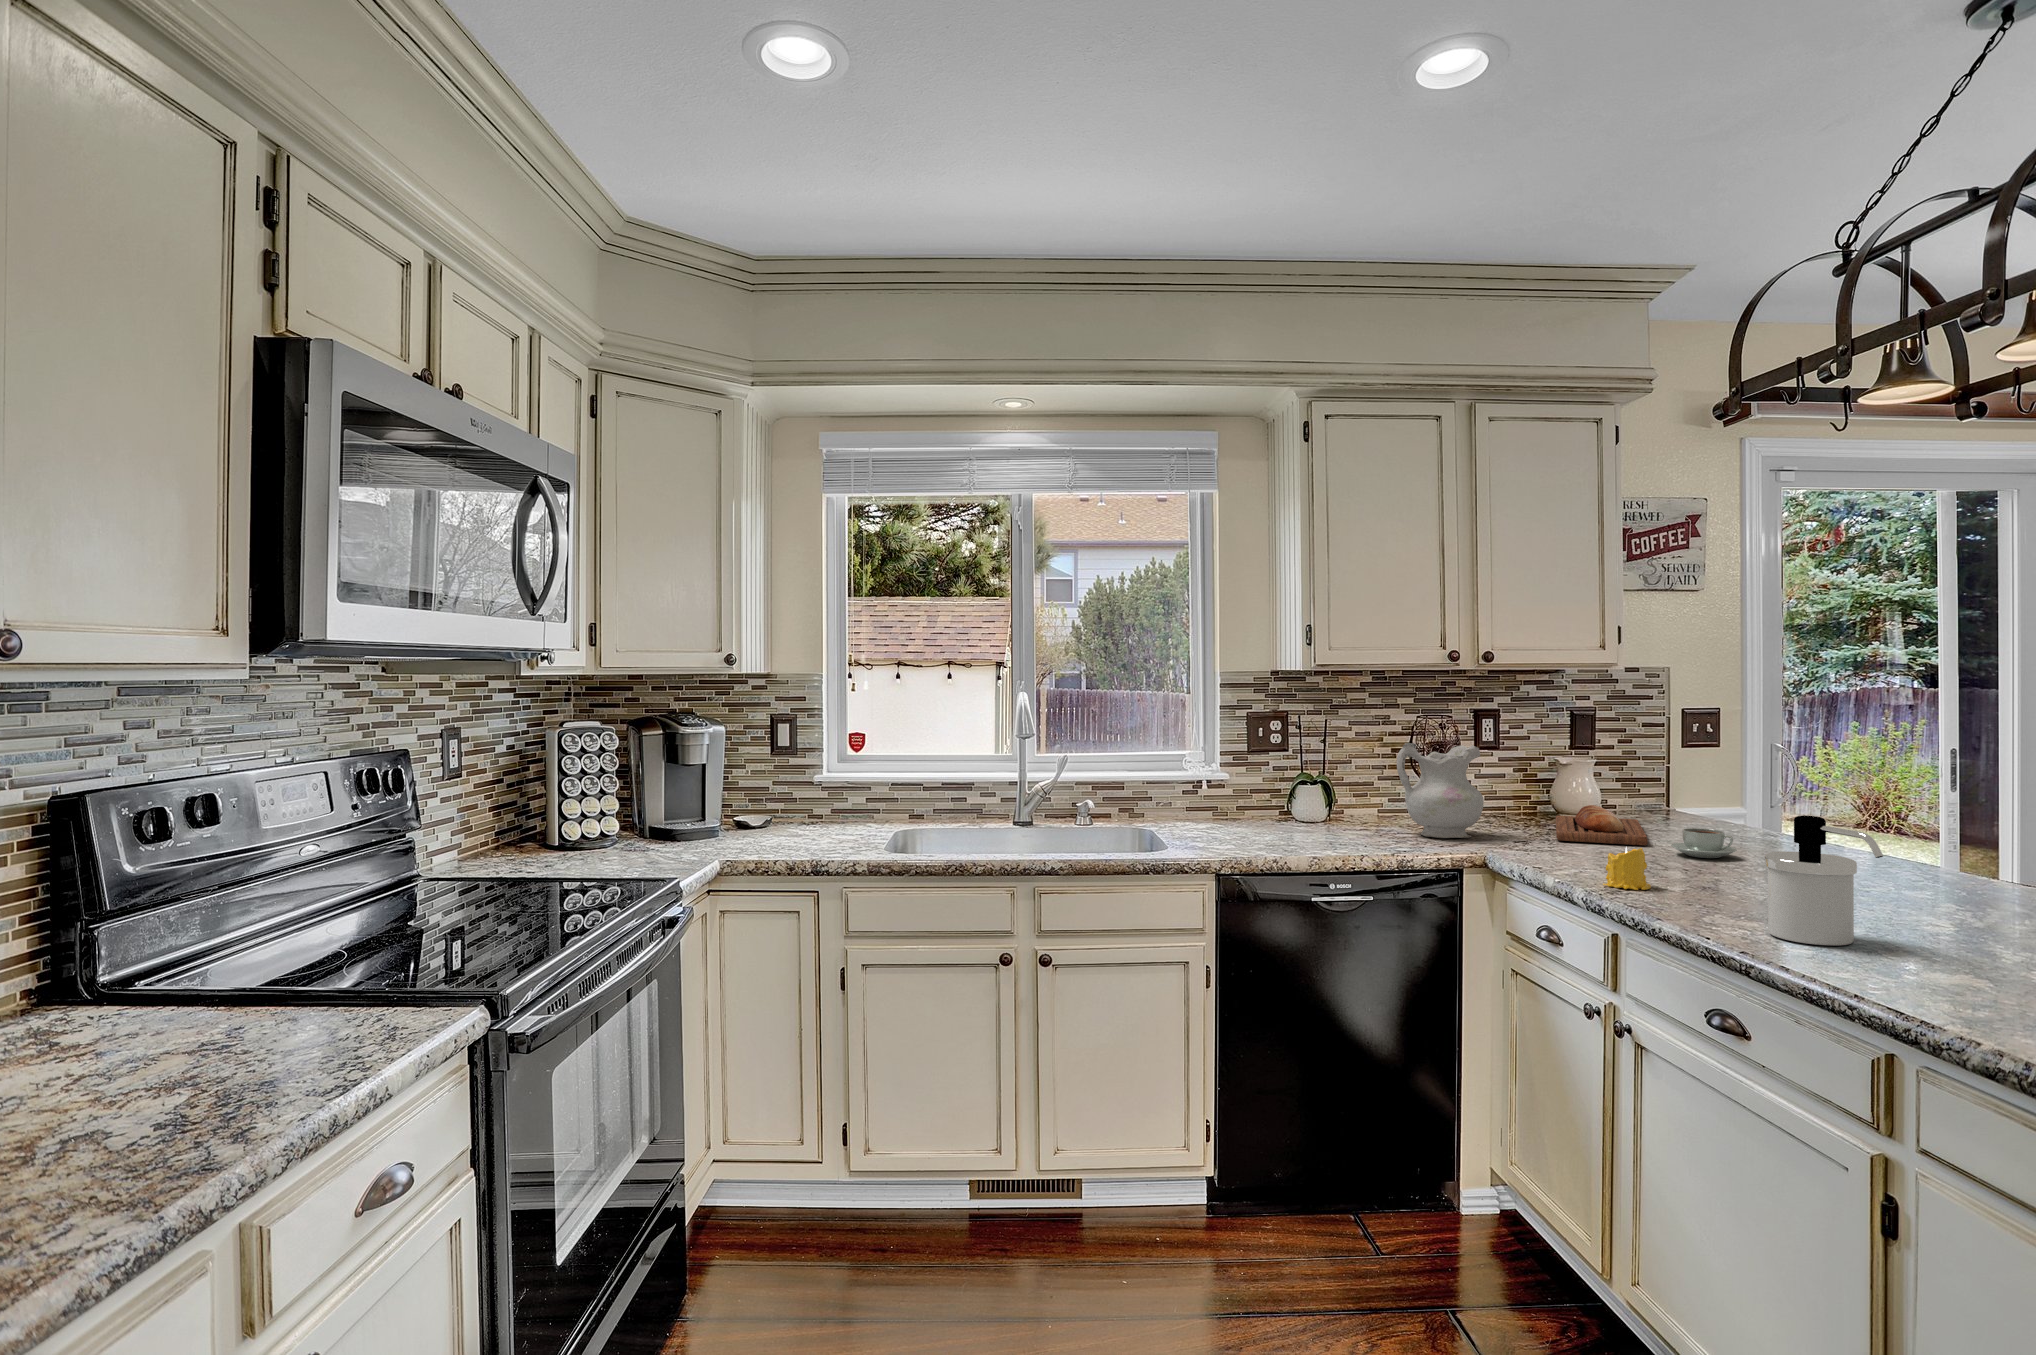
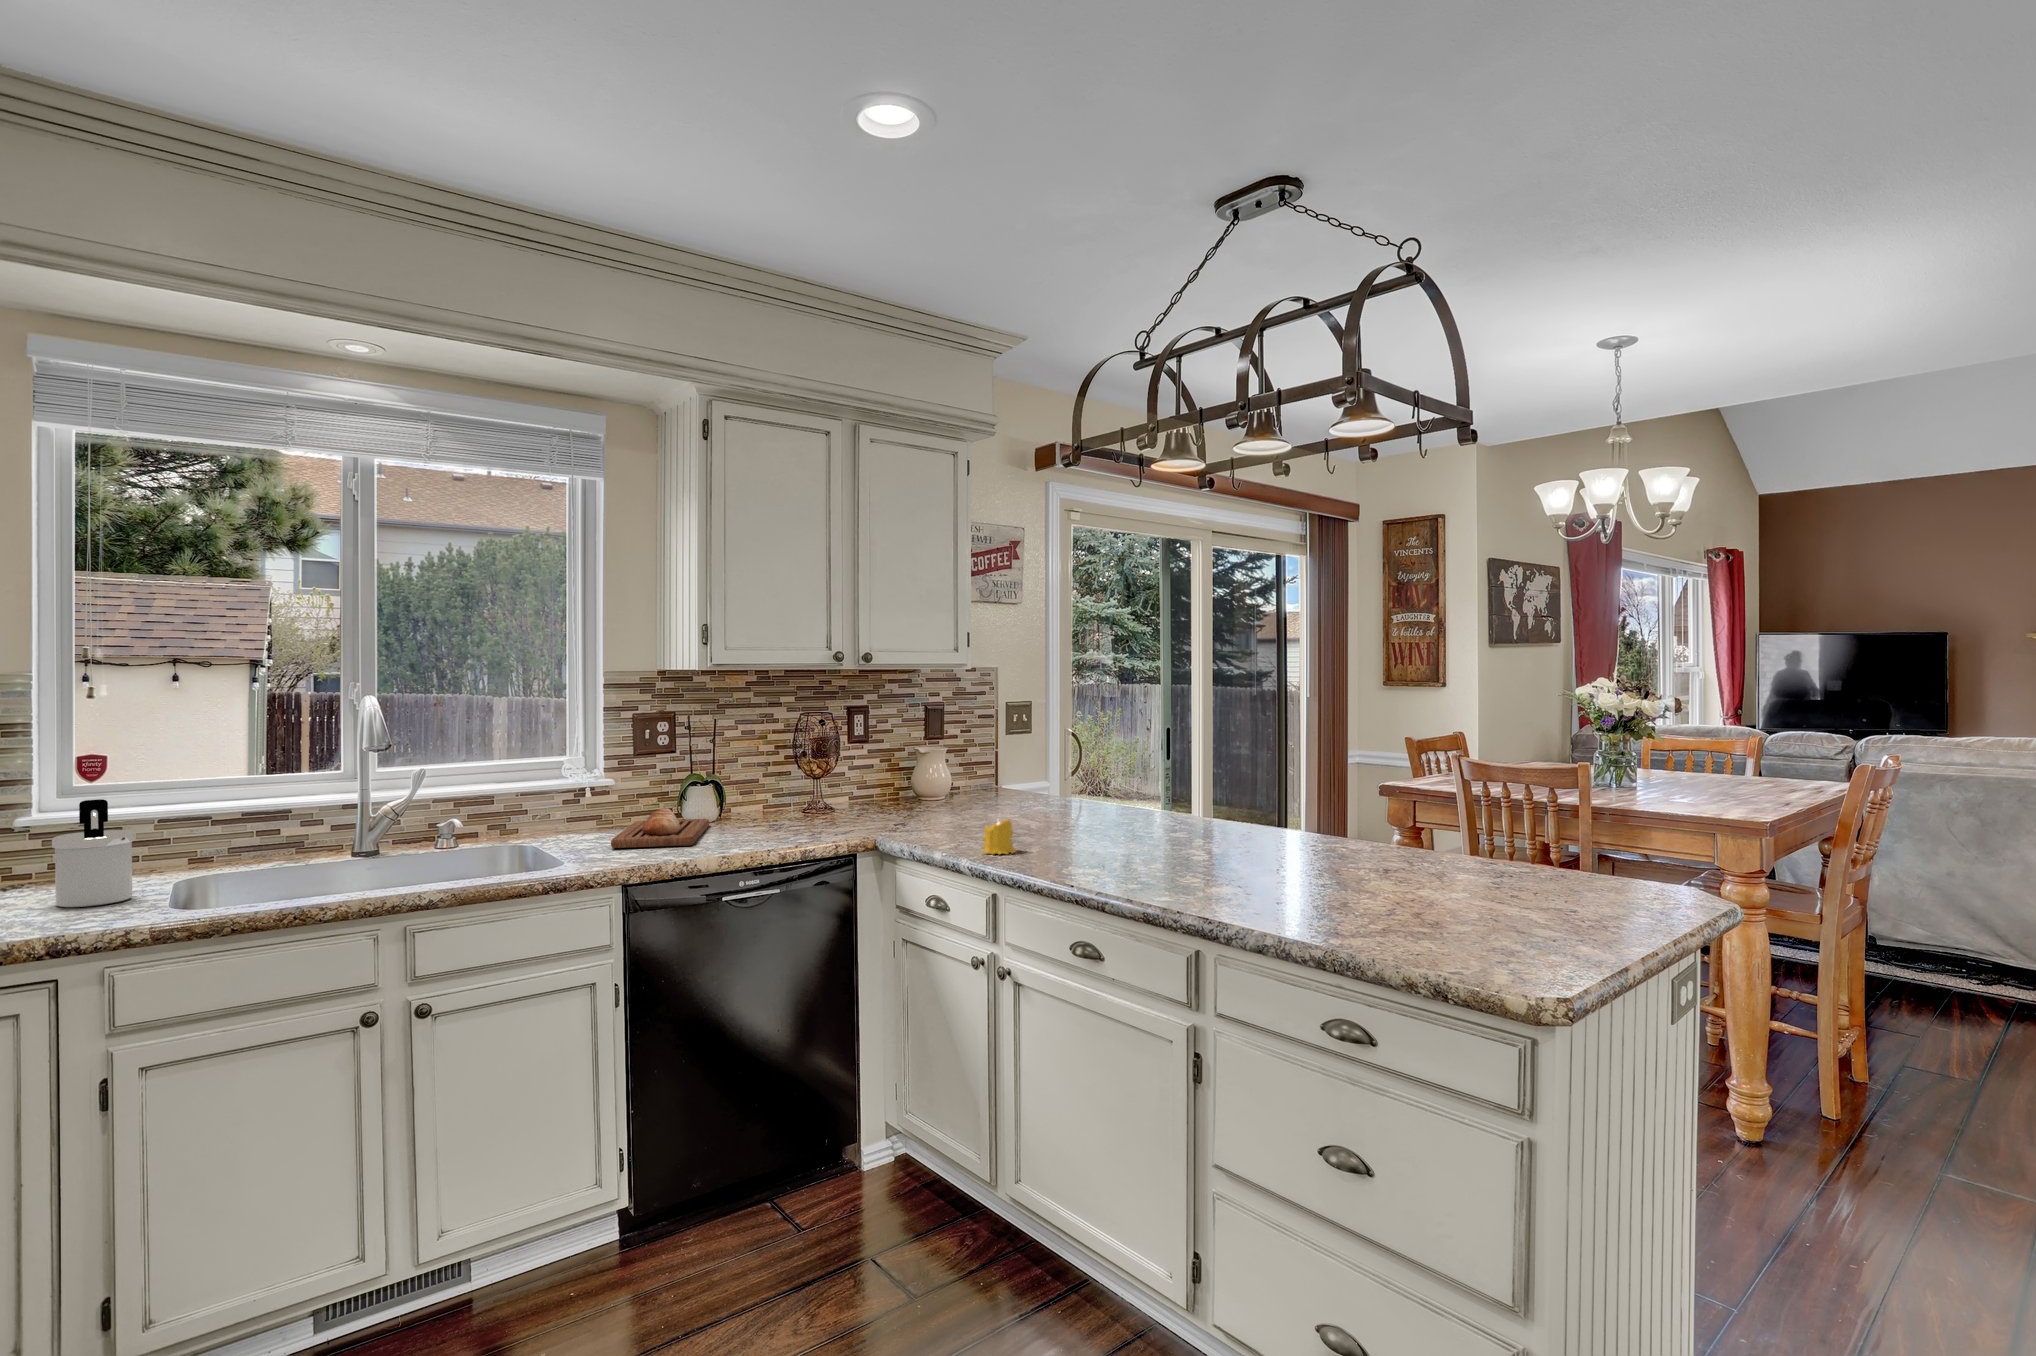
ceramic pitcher: present [1397,743,1484,838] -> none [793,739,869,827]
bread loaf: present [1556,805,1648,845] -> present [611,808,709,848]
soap dispenser: present [1765,816,1883,946] -> present [52,799,135,907]
coffee cup: present [1671,828,1737,858] -> none [1016,799,1062,823]

